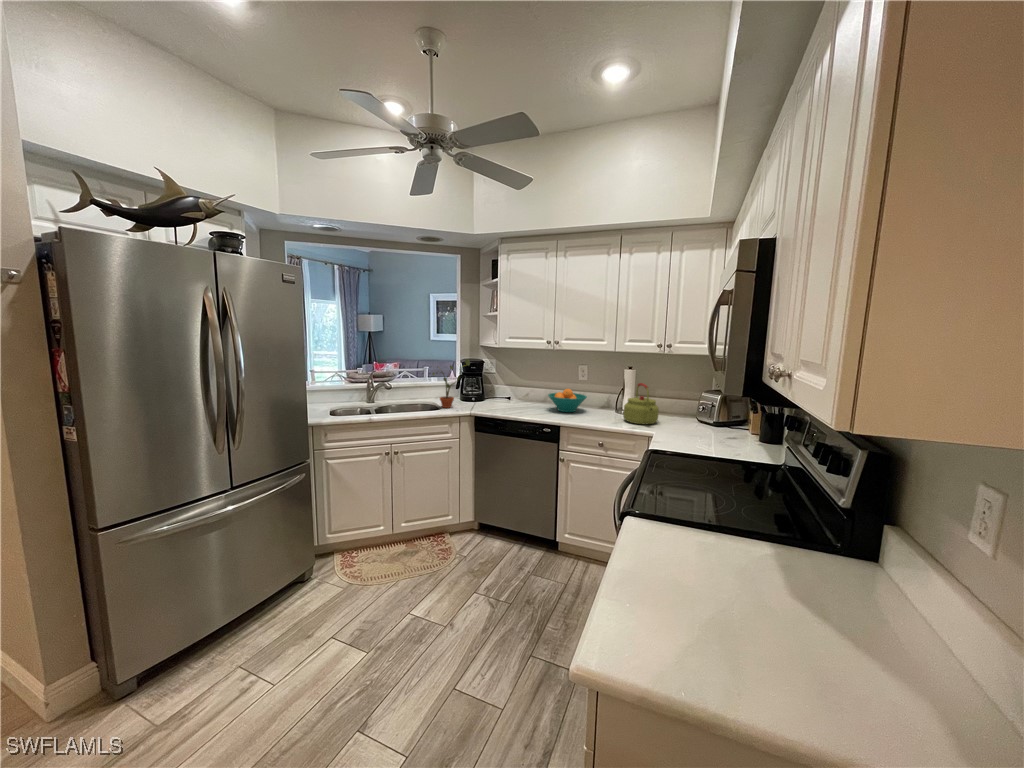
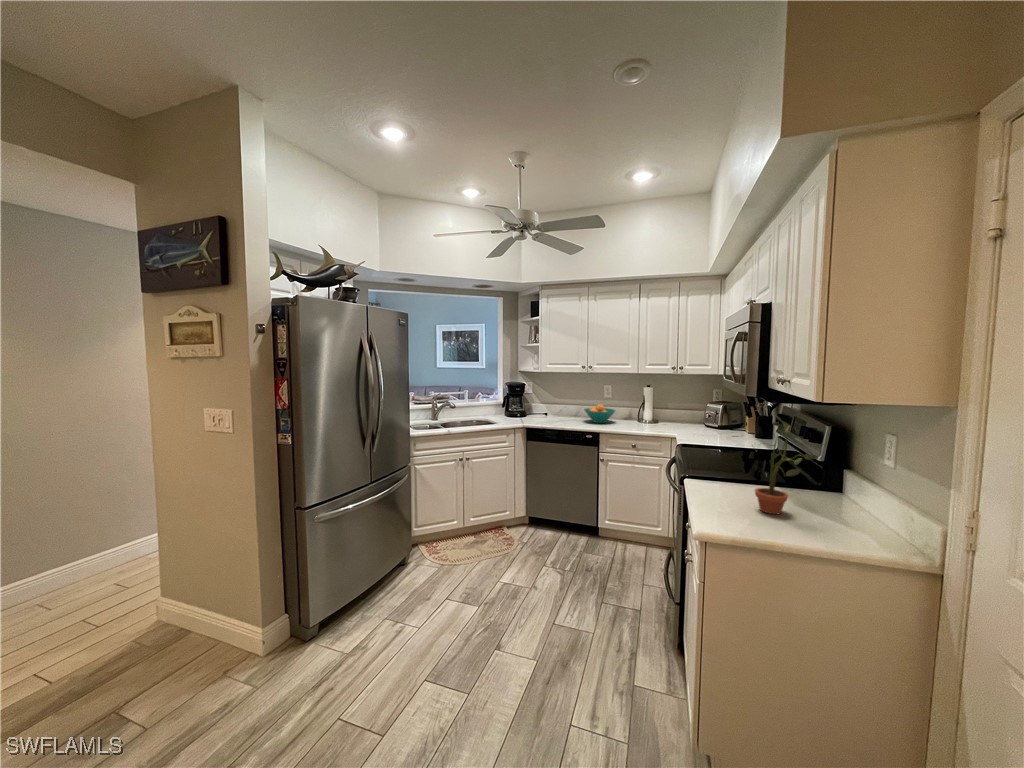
potted plant: present [433,359,470,408] -> present [752,415,817,514]
kettle: present [623,383,659,424] -> none [648,398,676,429]

